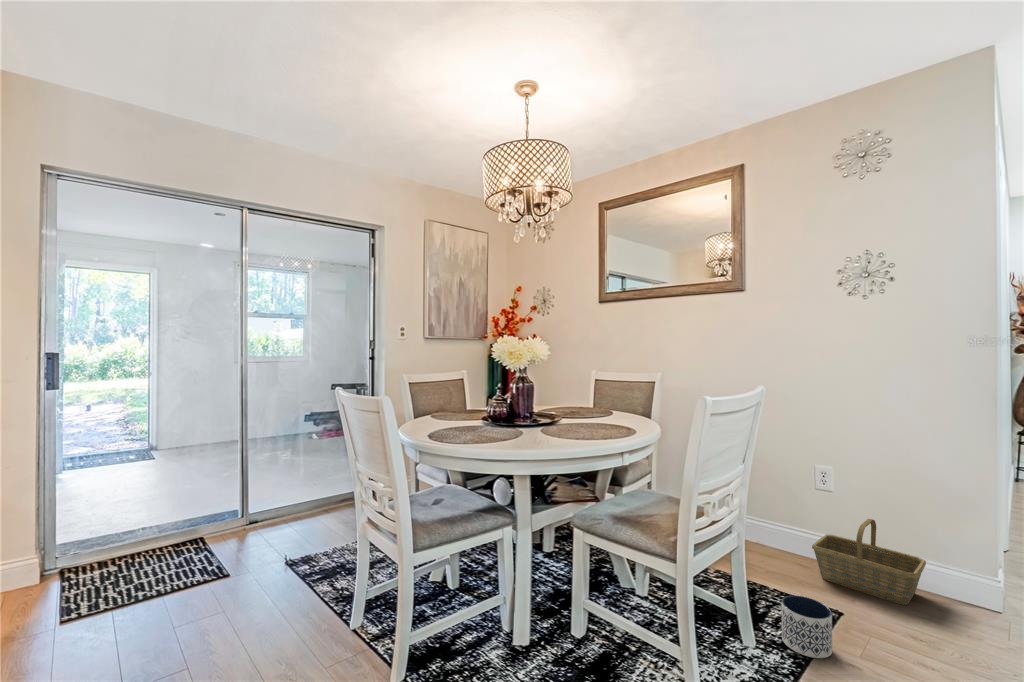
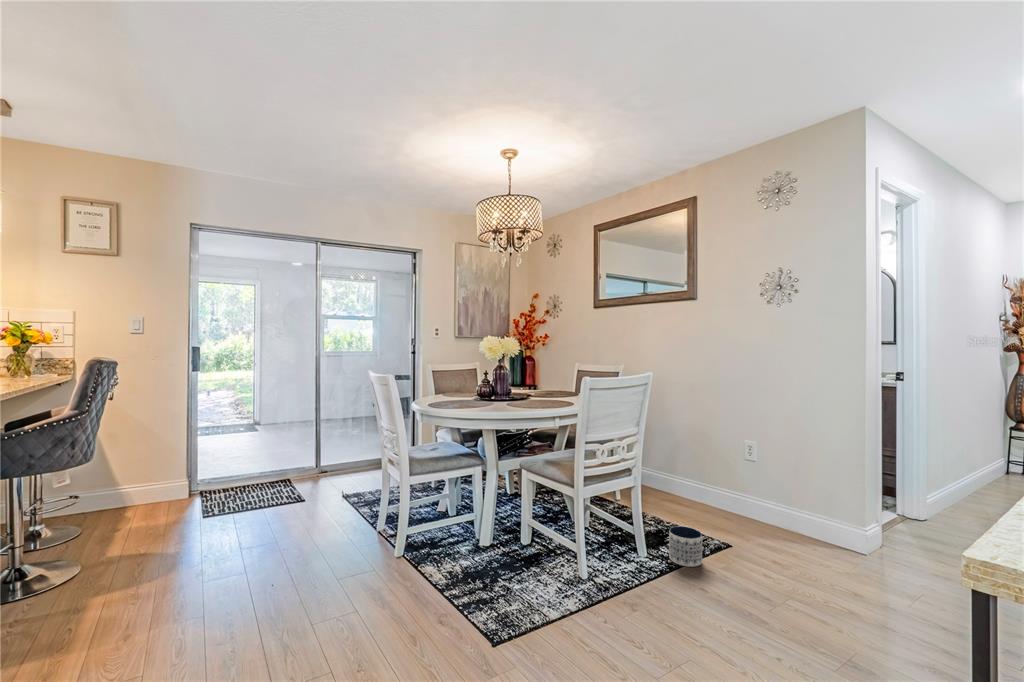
basket: present [812,519,926,605] -> none [729,482,814,547]

